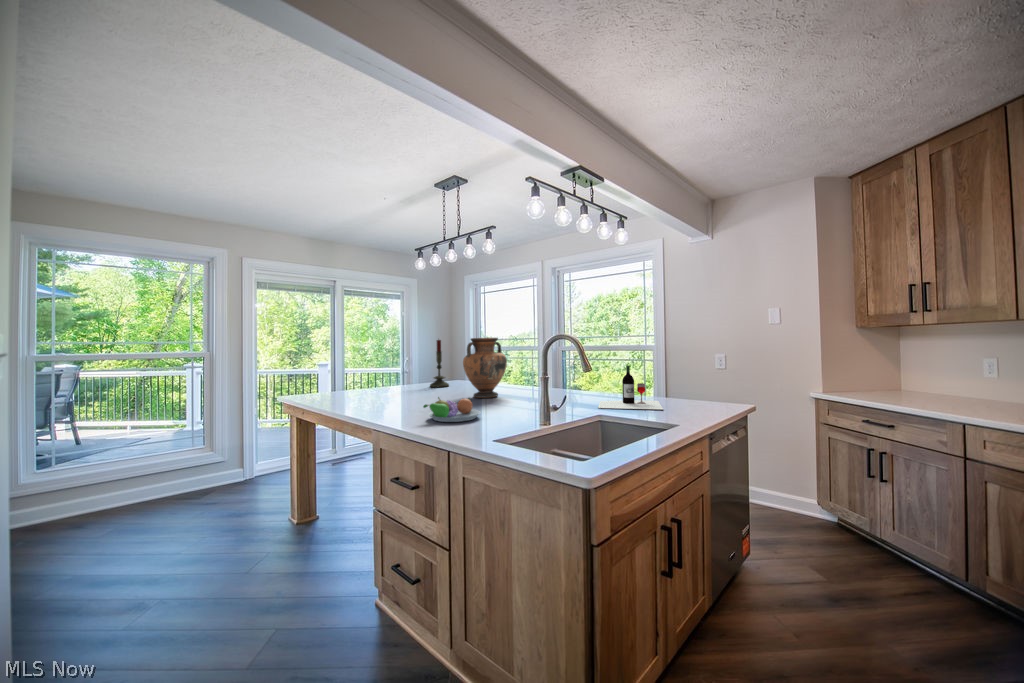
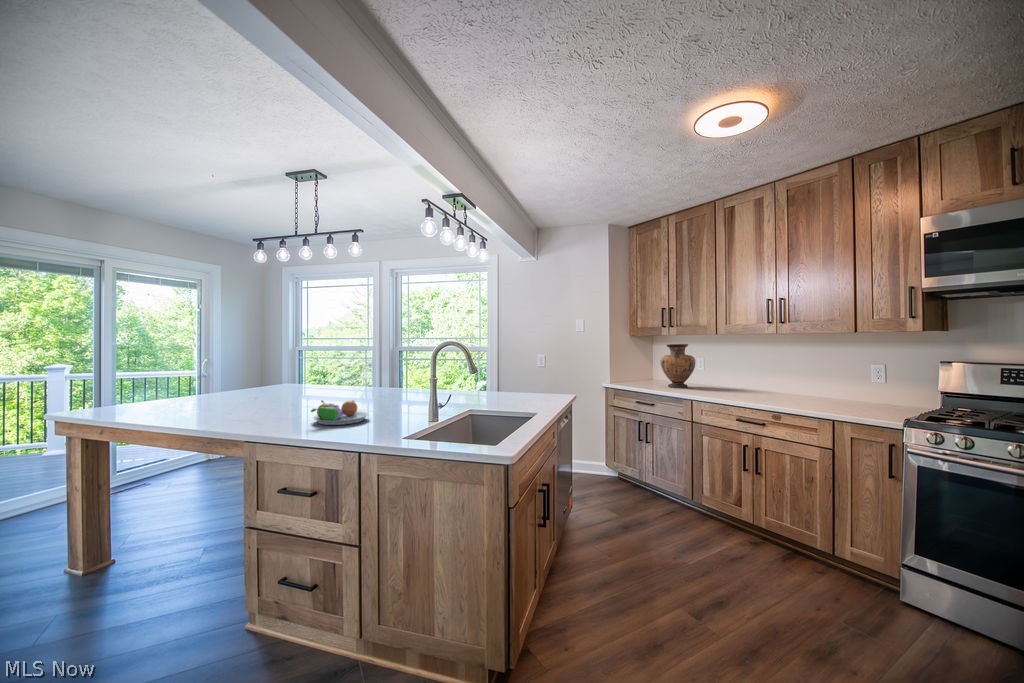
vase: present [463,337,507,398] -> present [661,344,695,388]
candle: present [430,340,449,387] -> none [270,338,293,391]
wine bottle: present [598,366,663,409] -> none [463,366,521,403]

